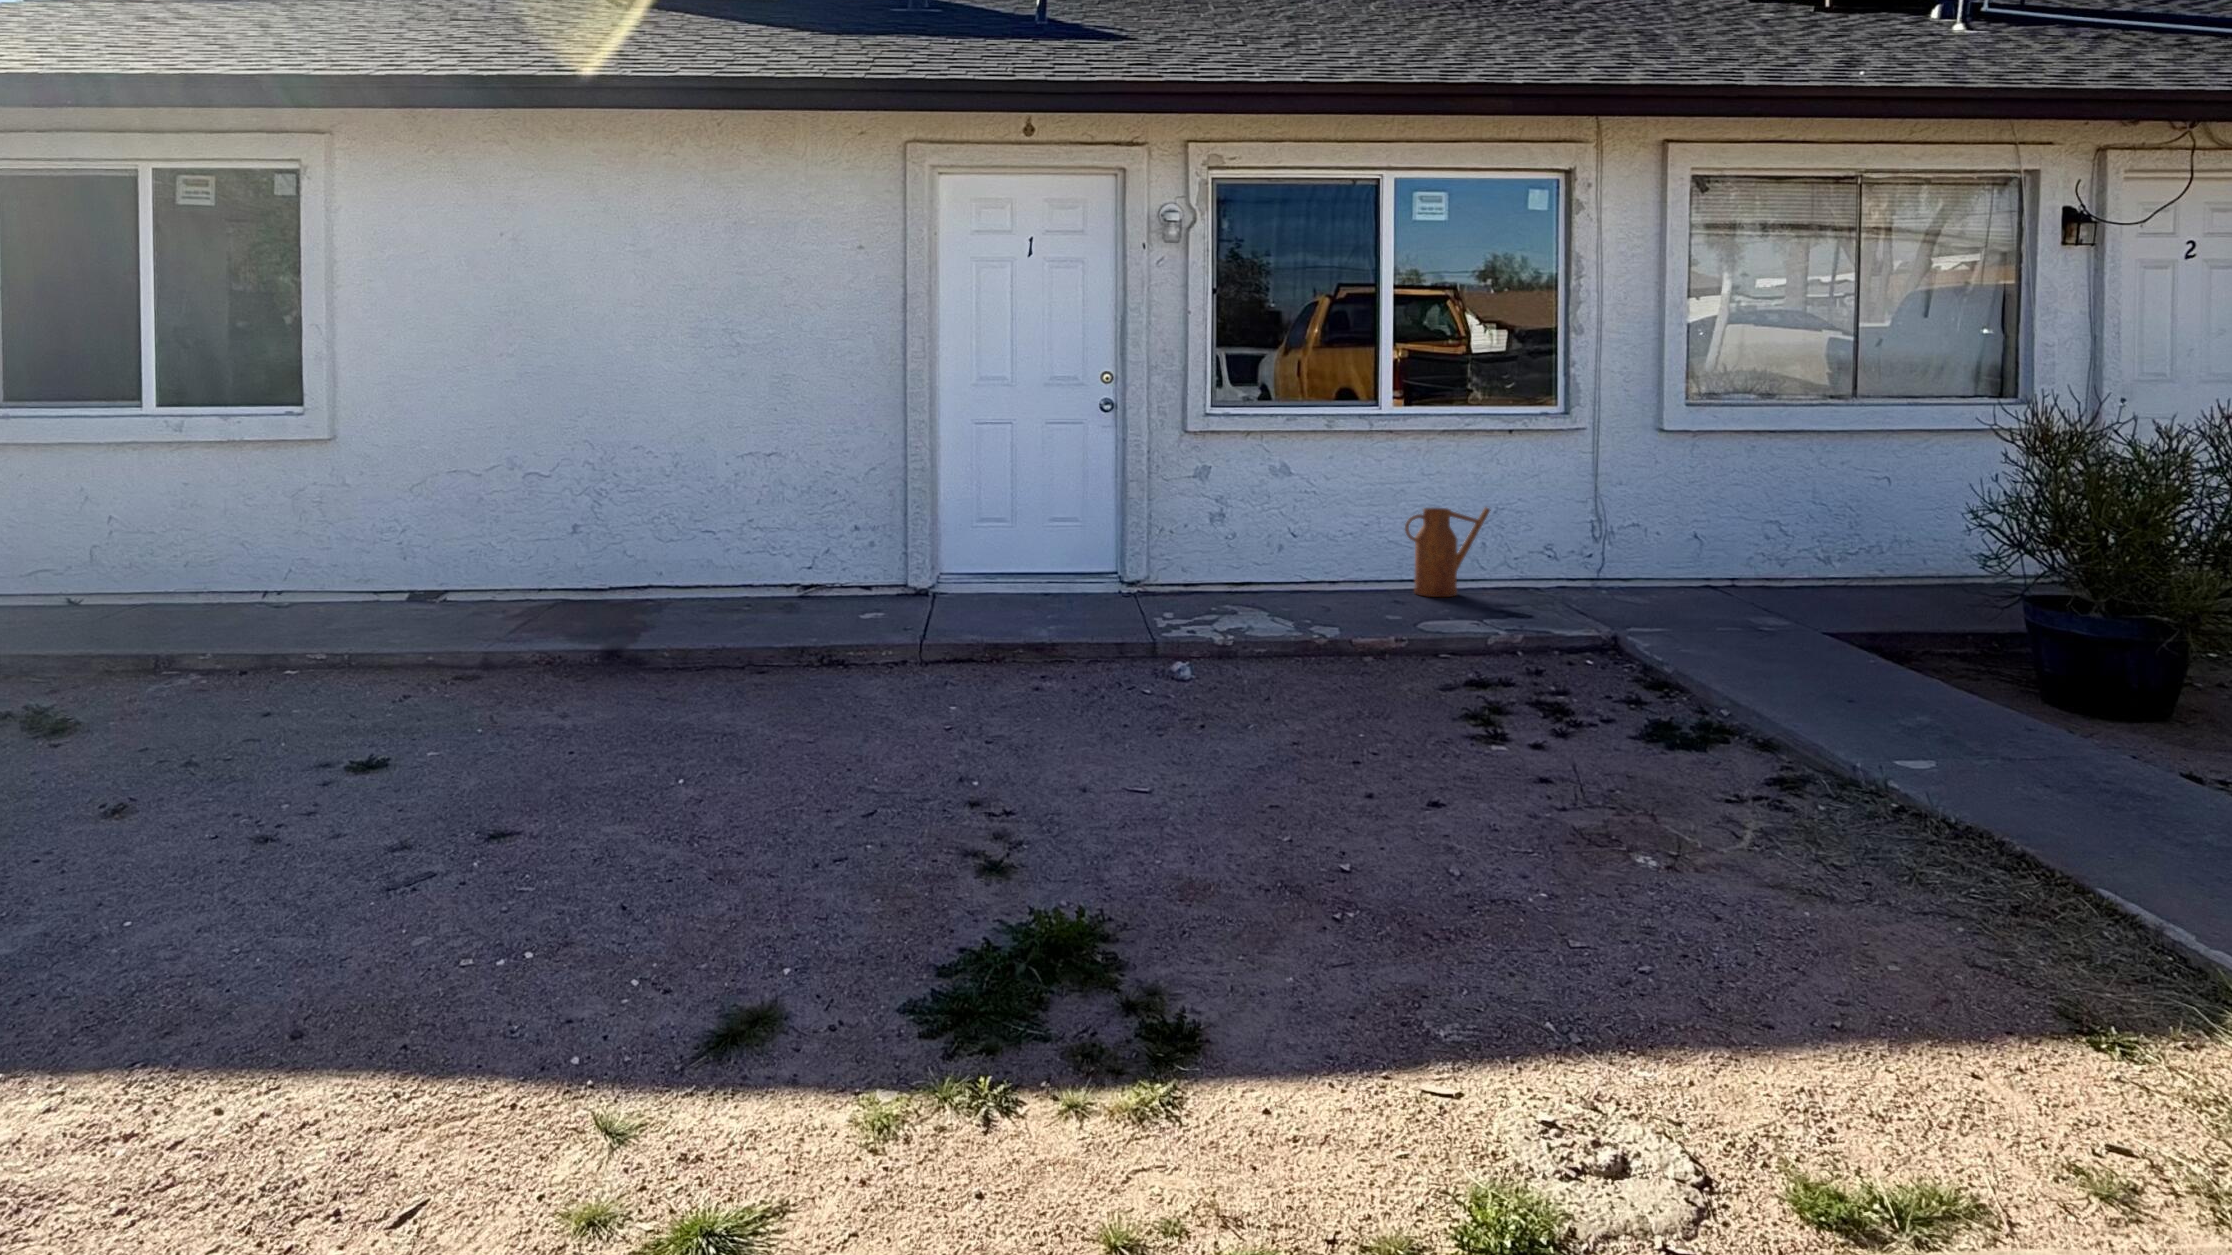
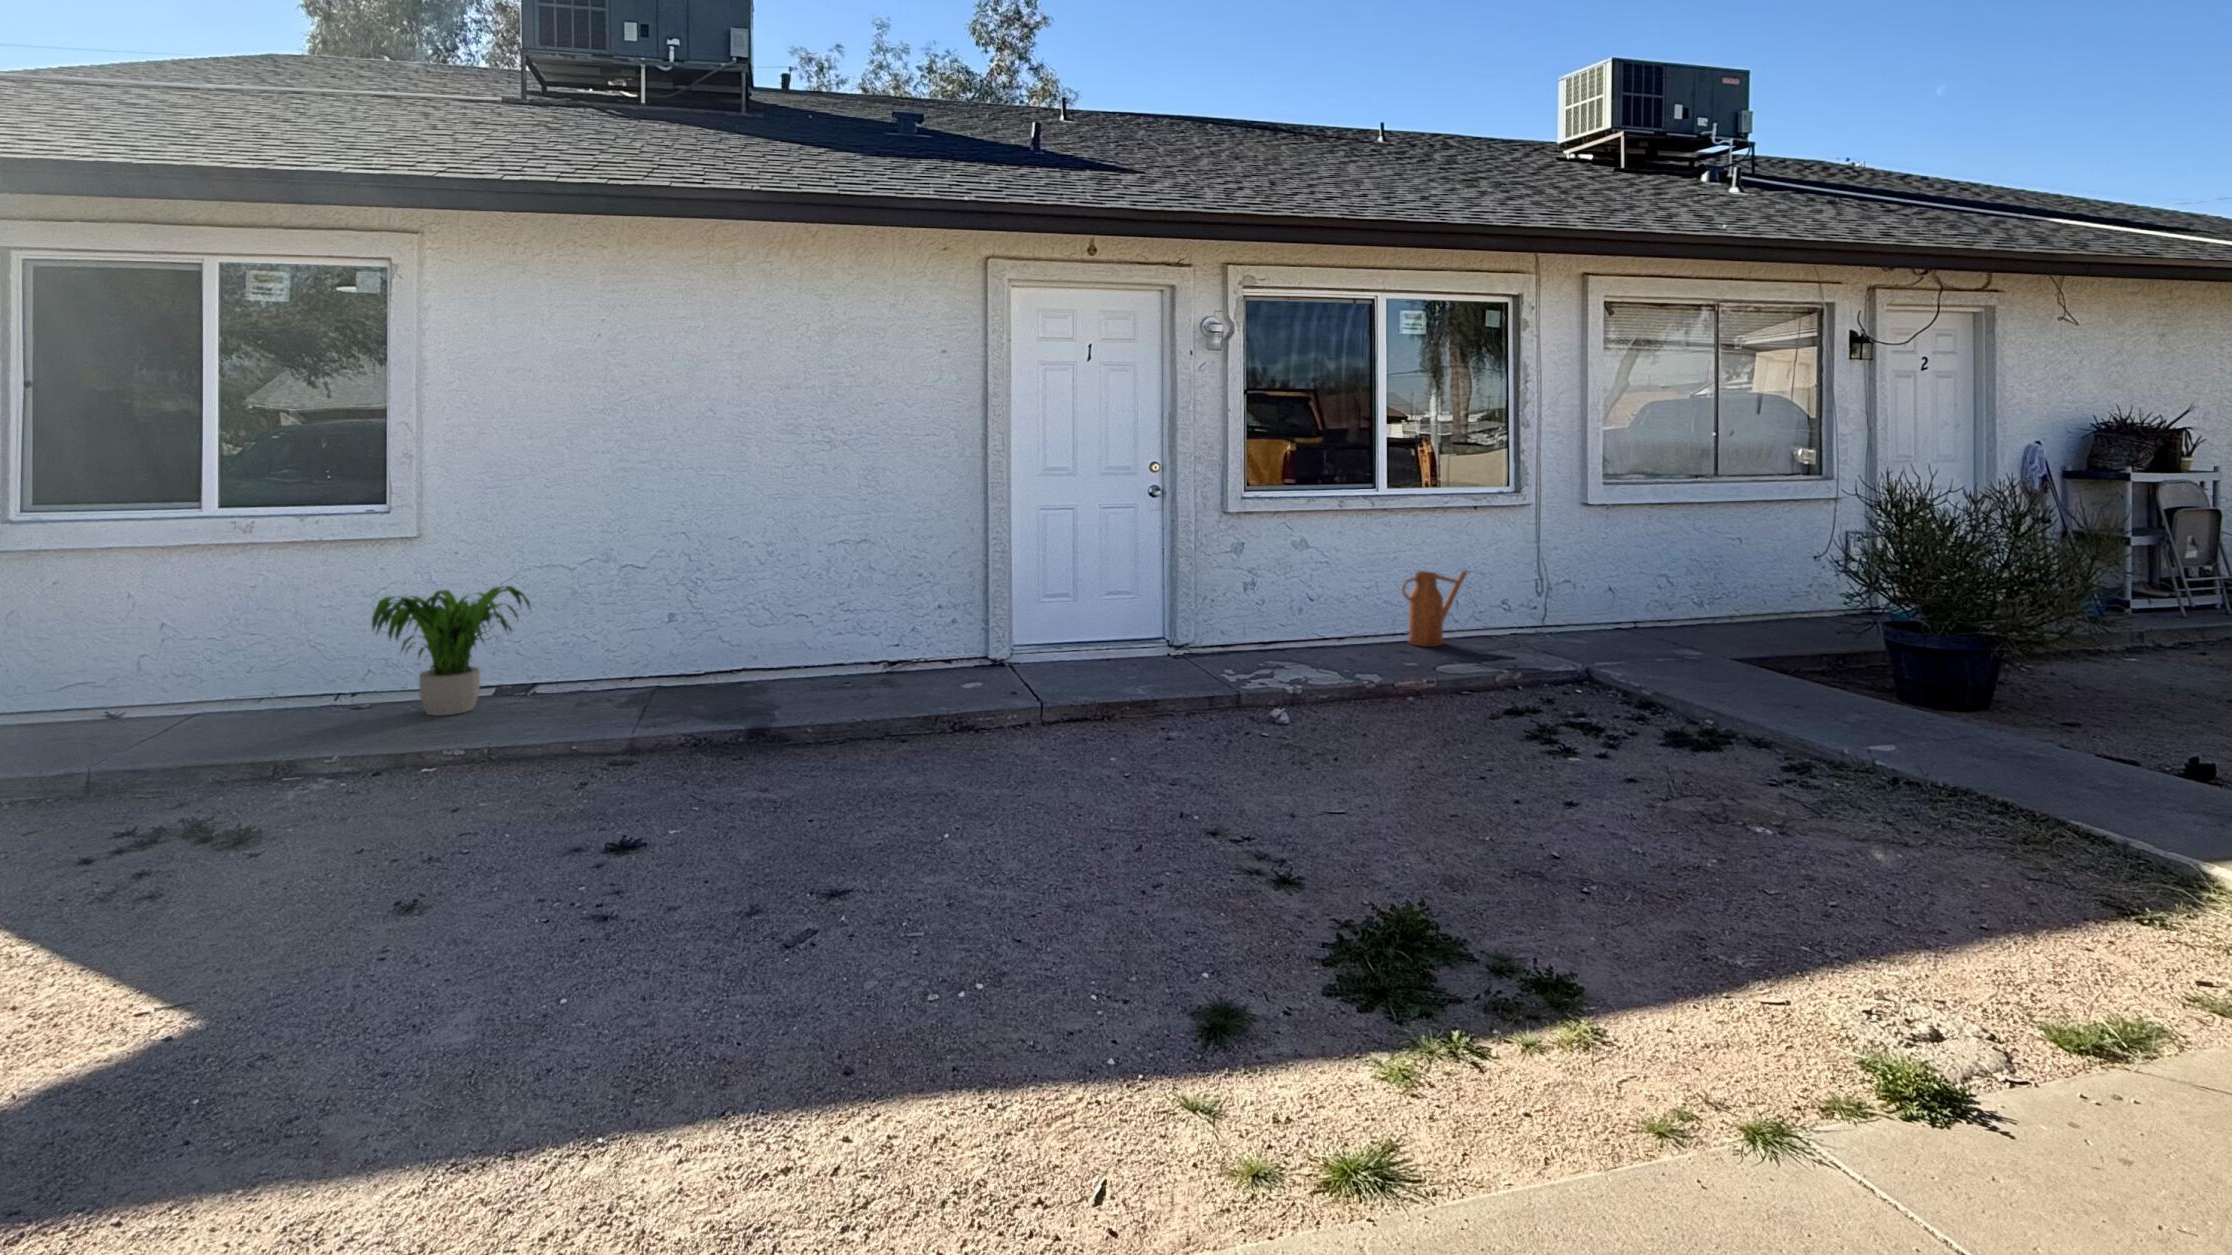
potted plant: none [265,490,431,616] -> present [372,586,531,716]

